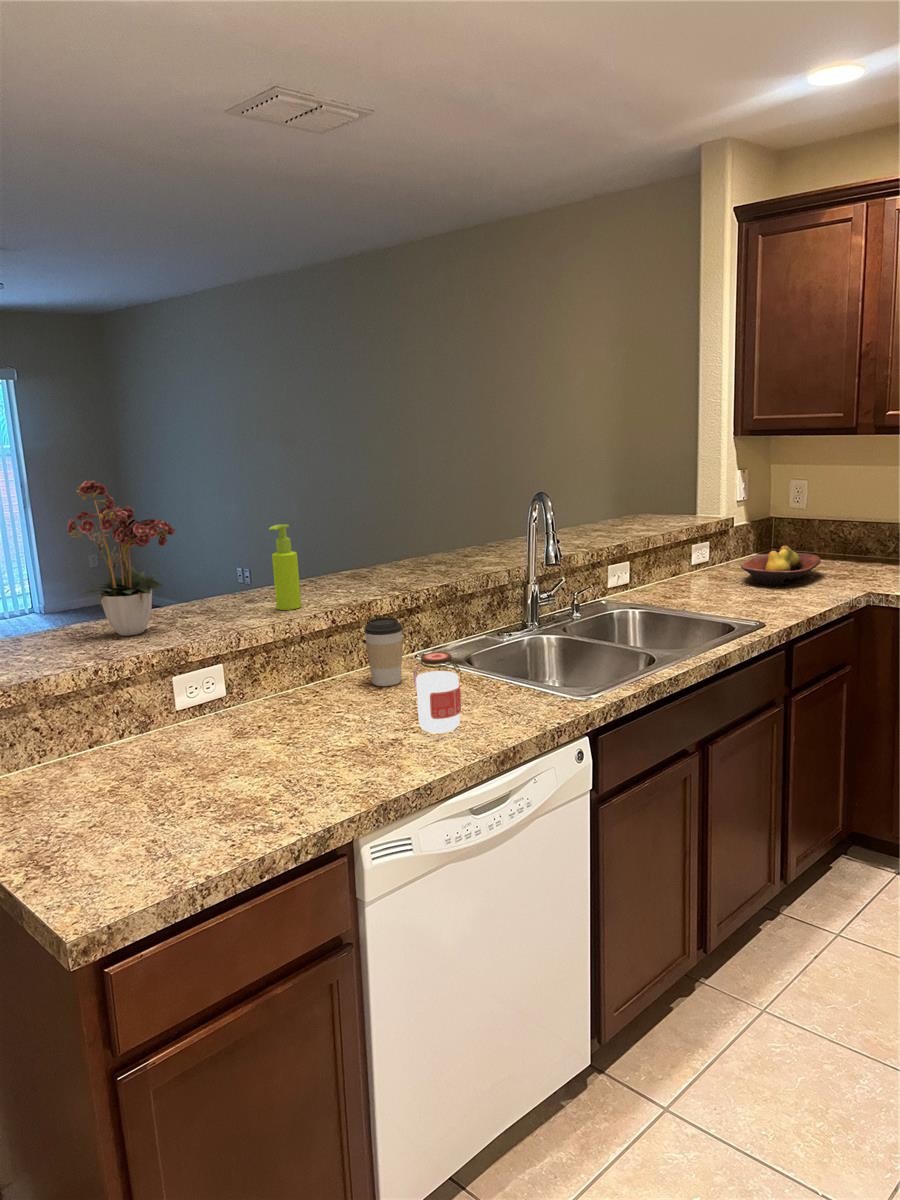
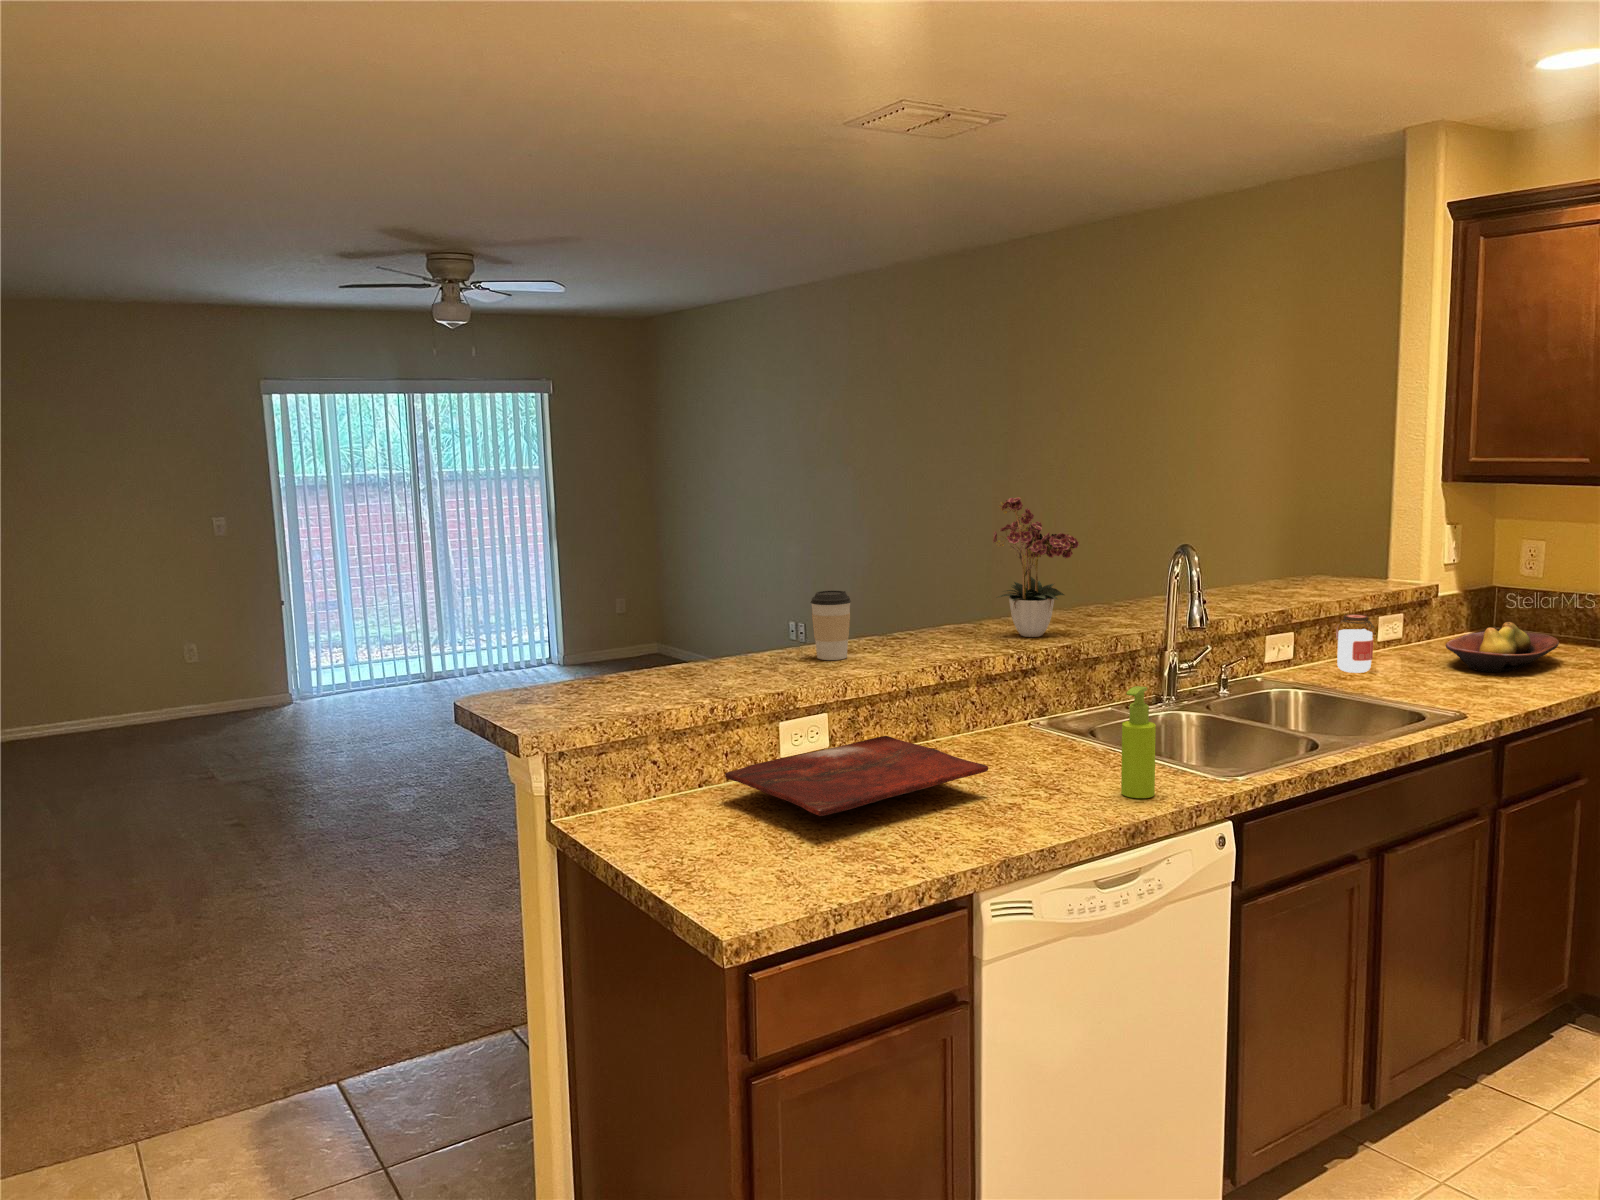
flower arrangement: present [68,480,175,636] -> present [993,497,1080,637]
soap dispenser: present [269,524,301,610] -> present [1121,686,1156,798]
coffee cup: present [364,618,403,686] -> present [811,590,851,660]
jar: present [413,652,462,733] -> present [1336,614,1375,673]
cutting board: none [112,680,372,776] -> present [725,736,988,816]

